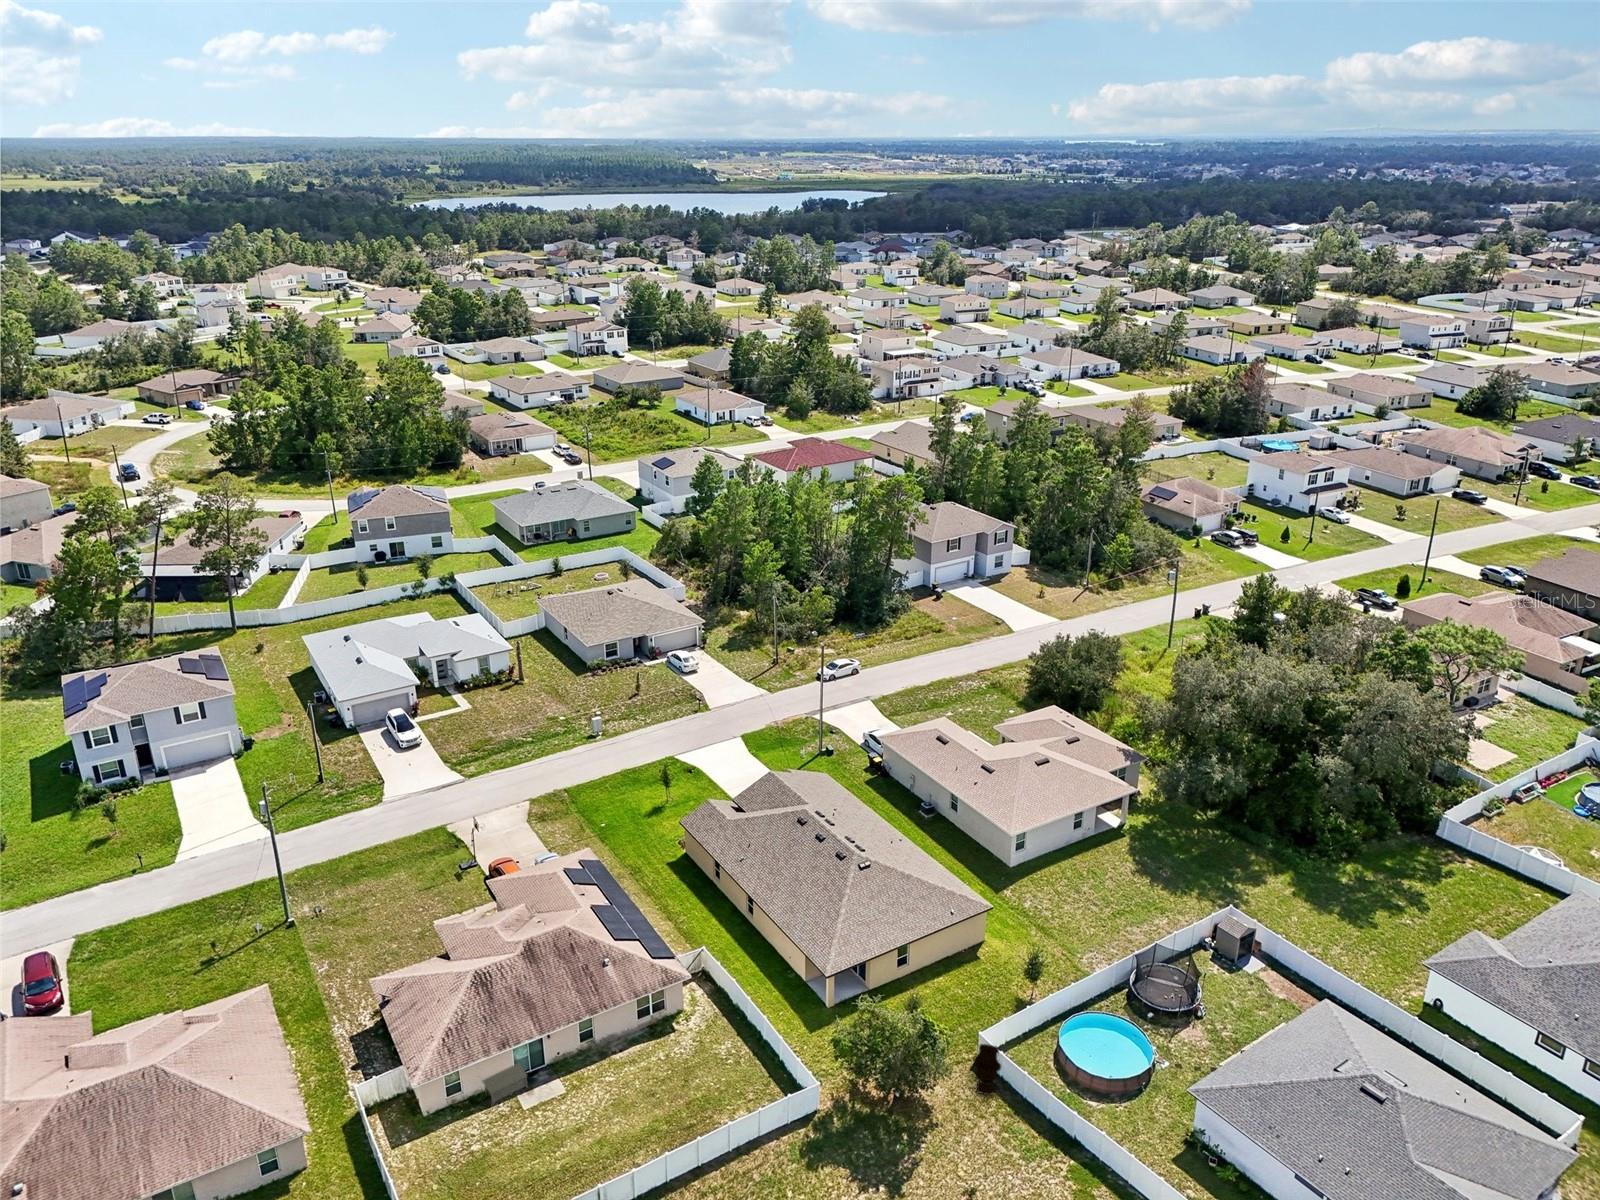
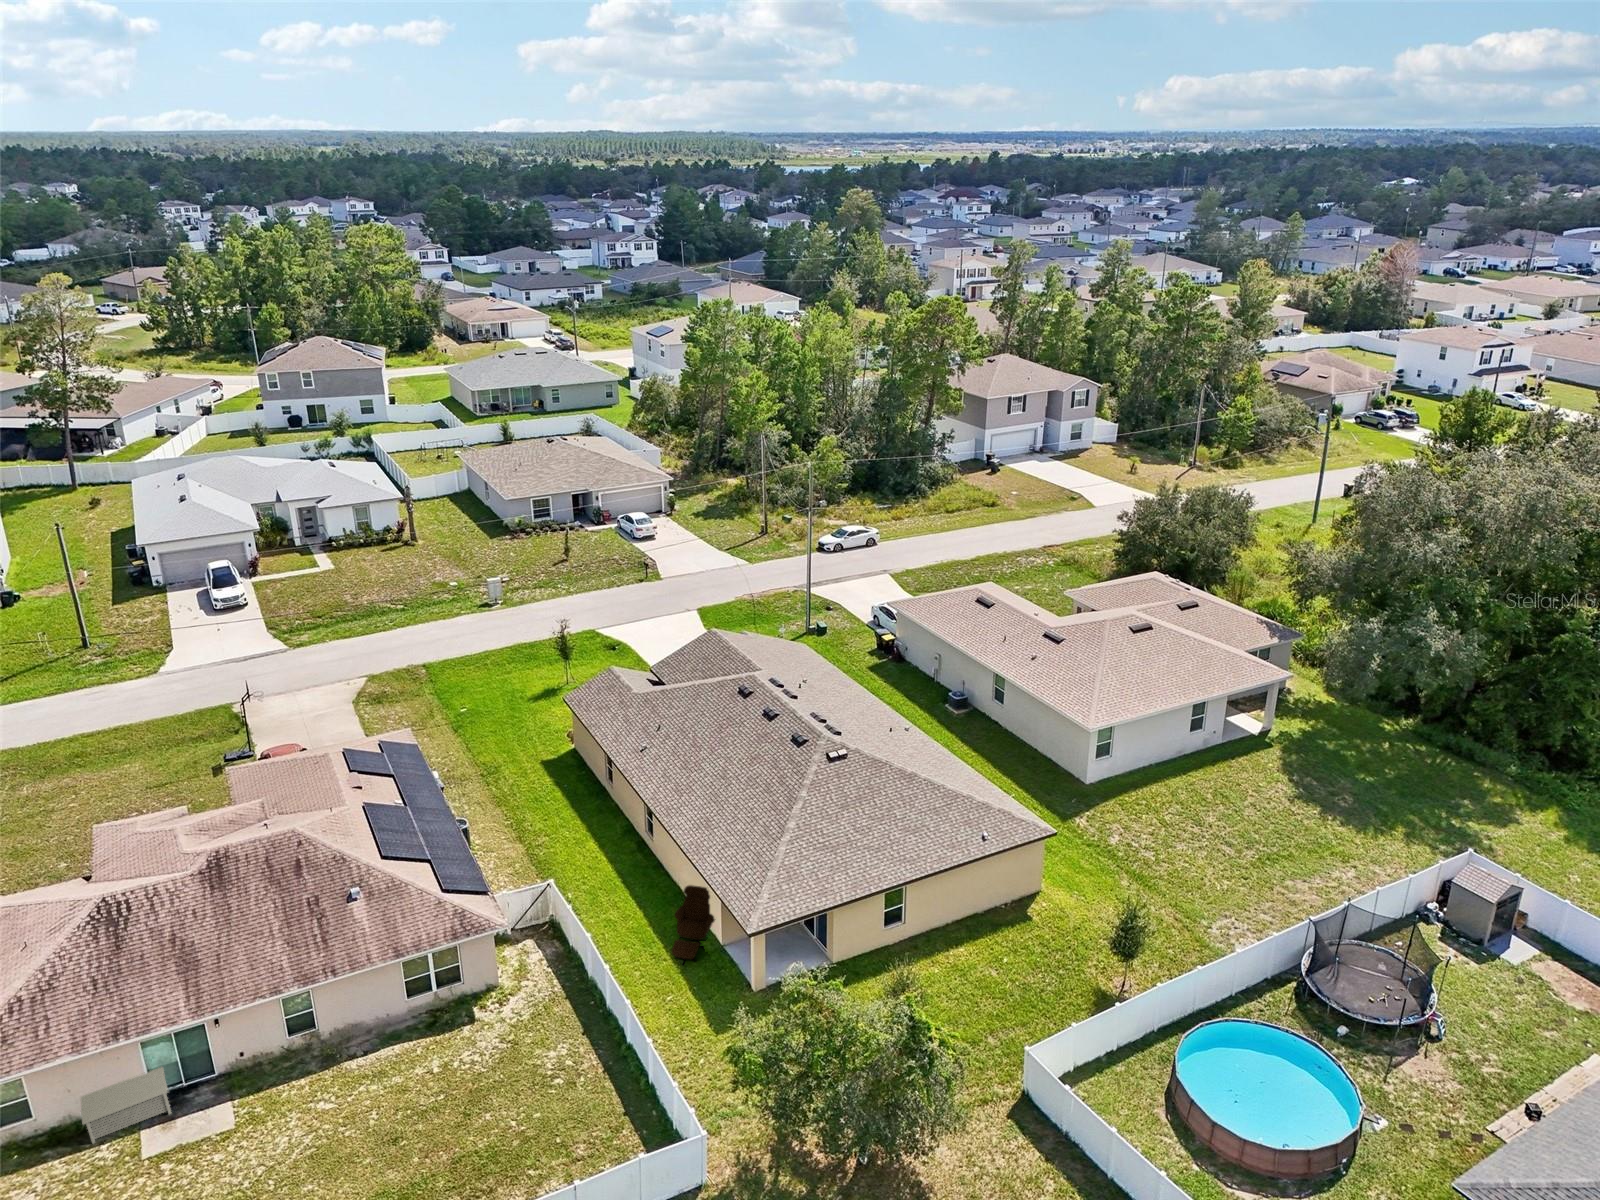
lounge chair: present [974,1044,1001,1095] -> present [671,885,715,960]

